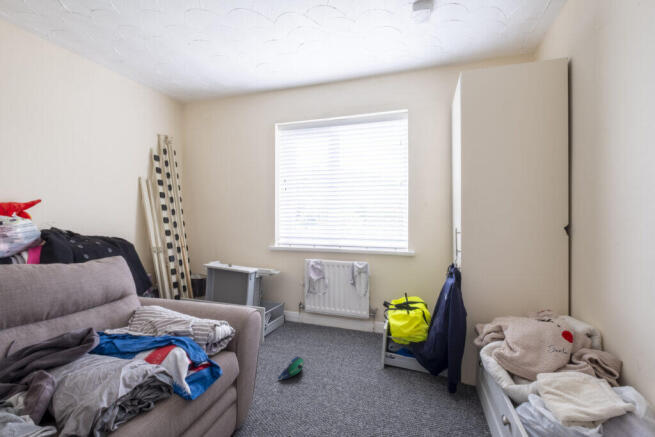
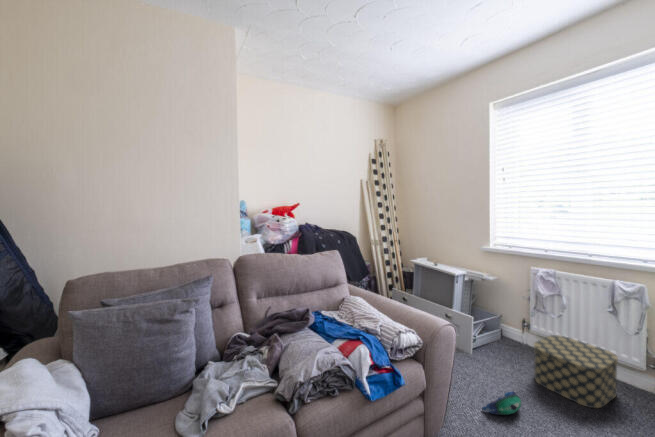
storage box: none [307,306,352,350] -> present [534,335,618,408]

